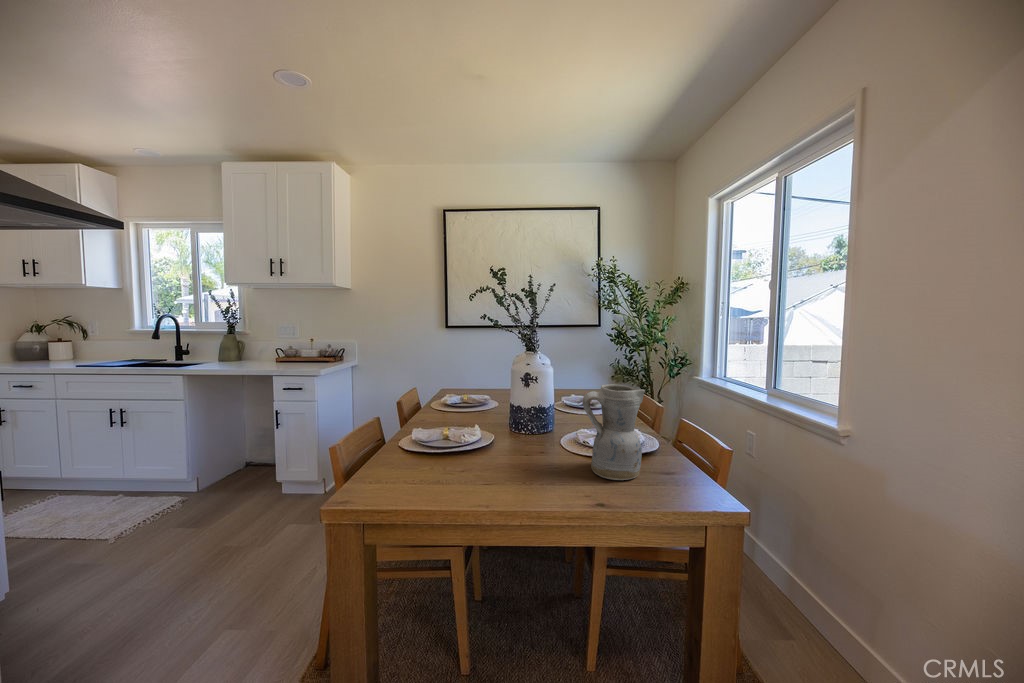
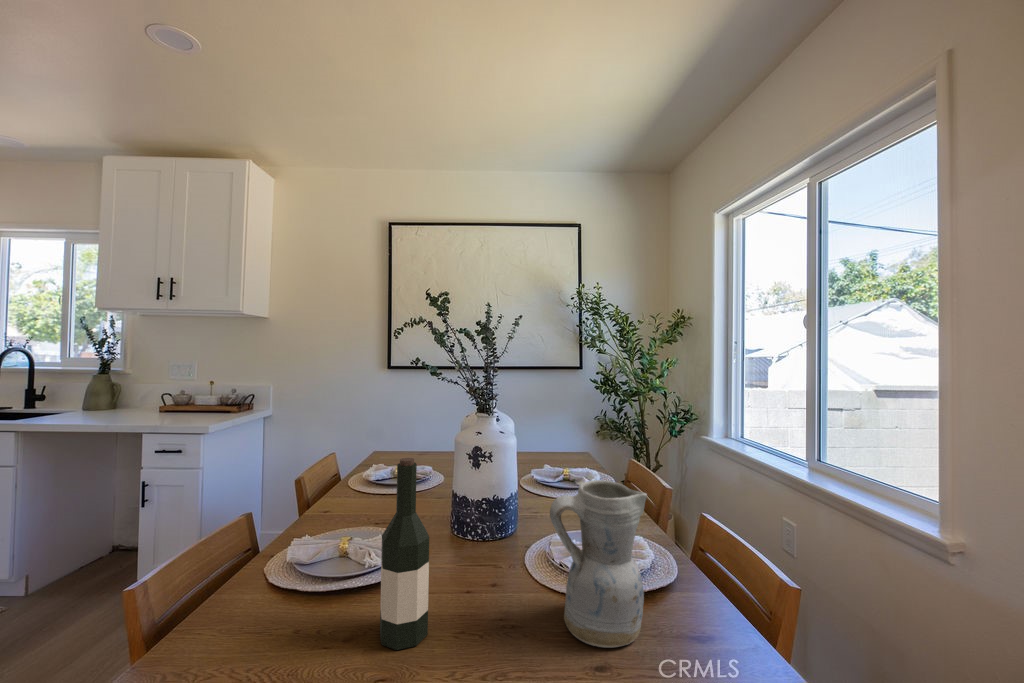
wine bottle: none [479,368,508,479] -> present [380,458,429,650]

